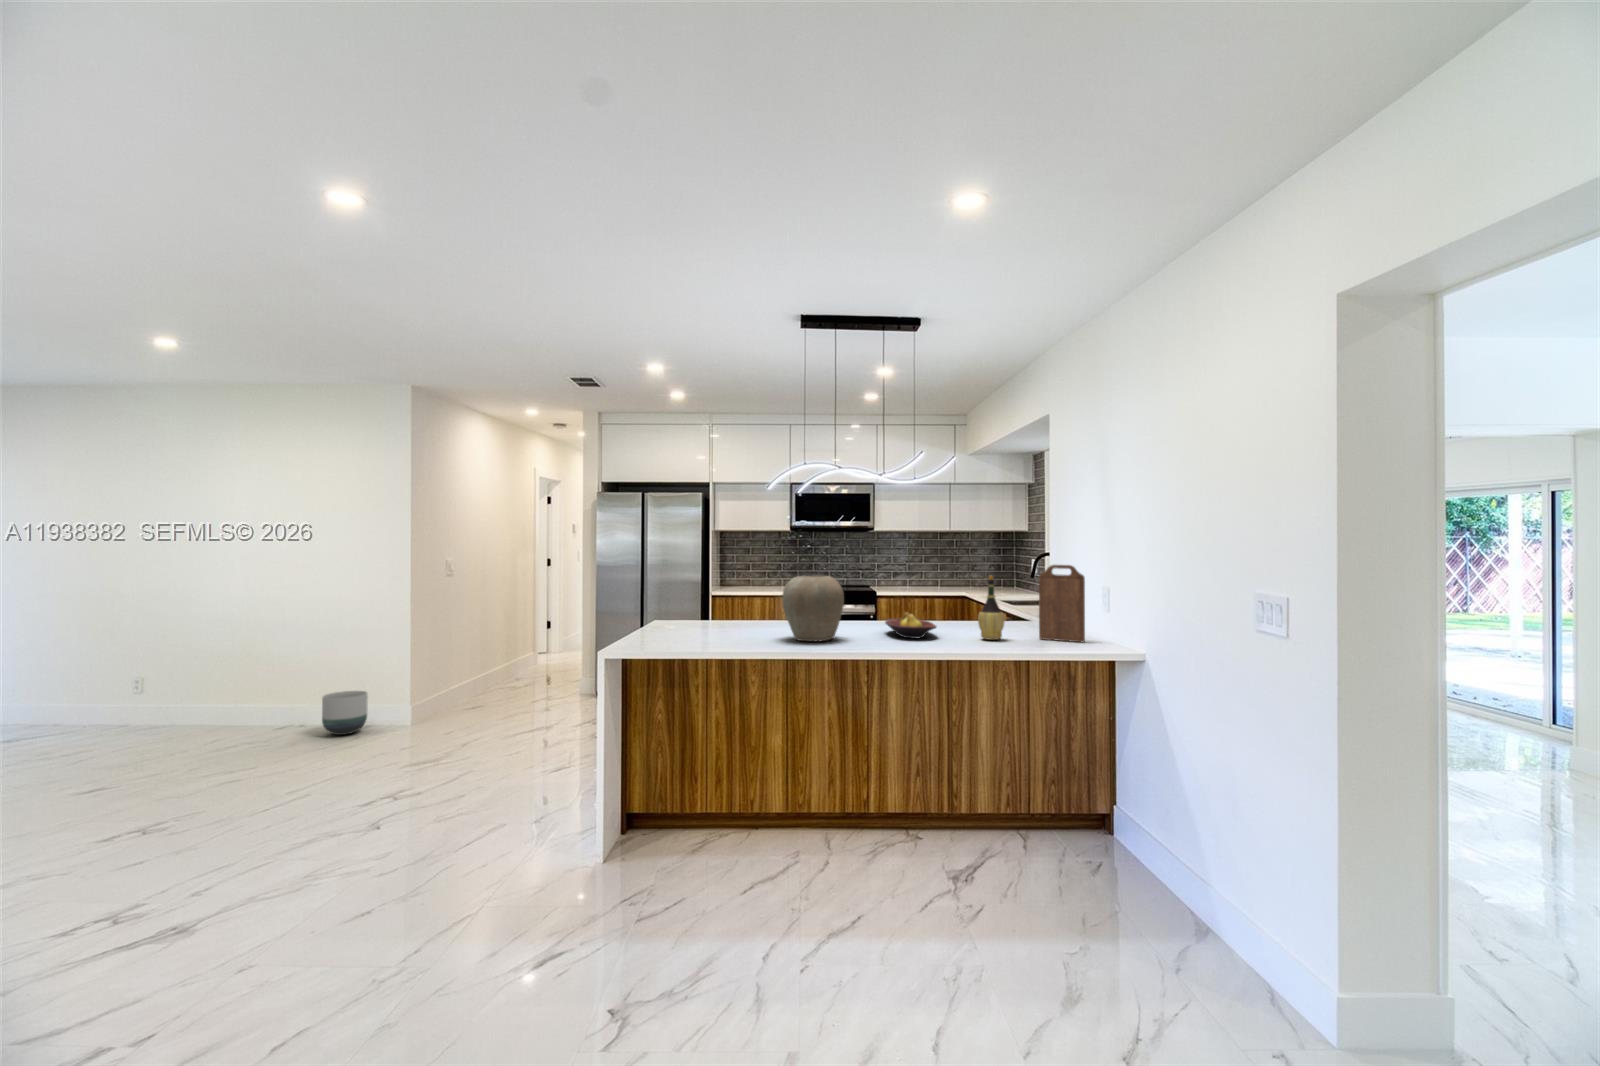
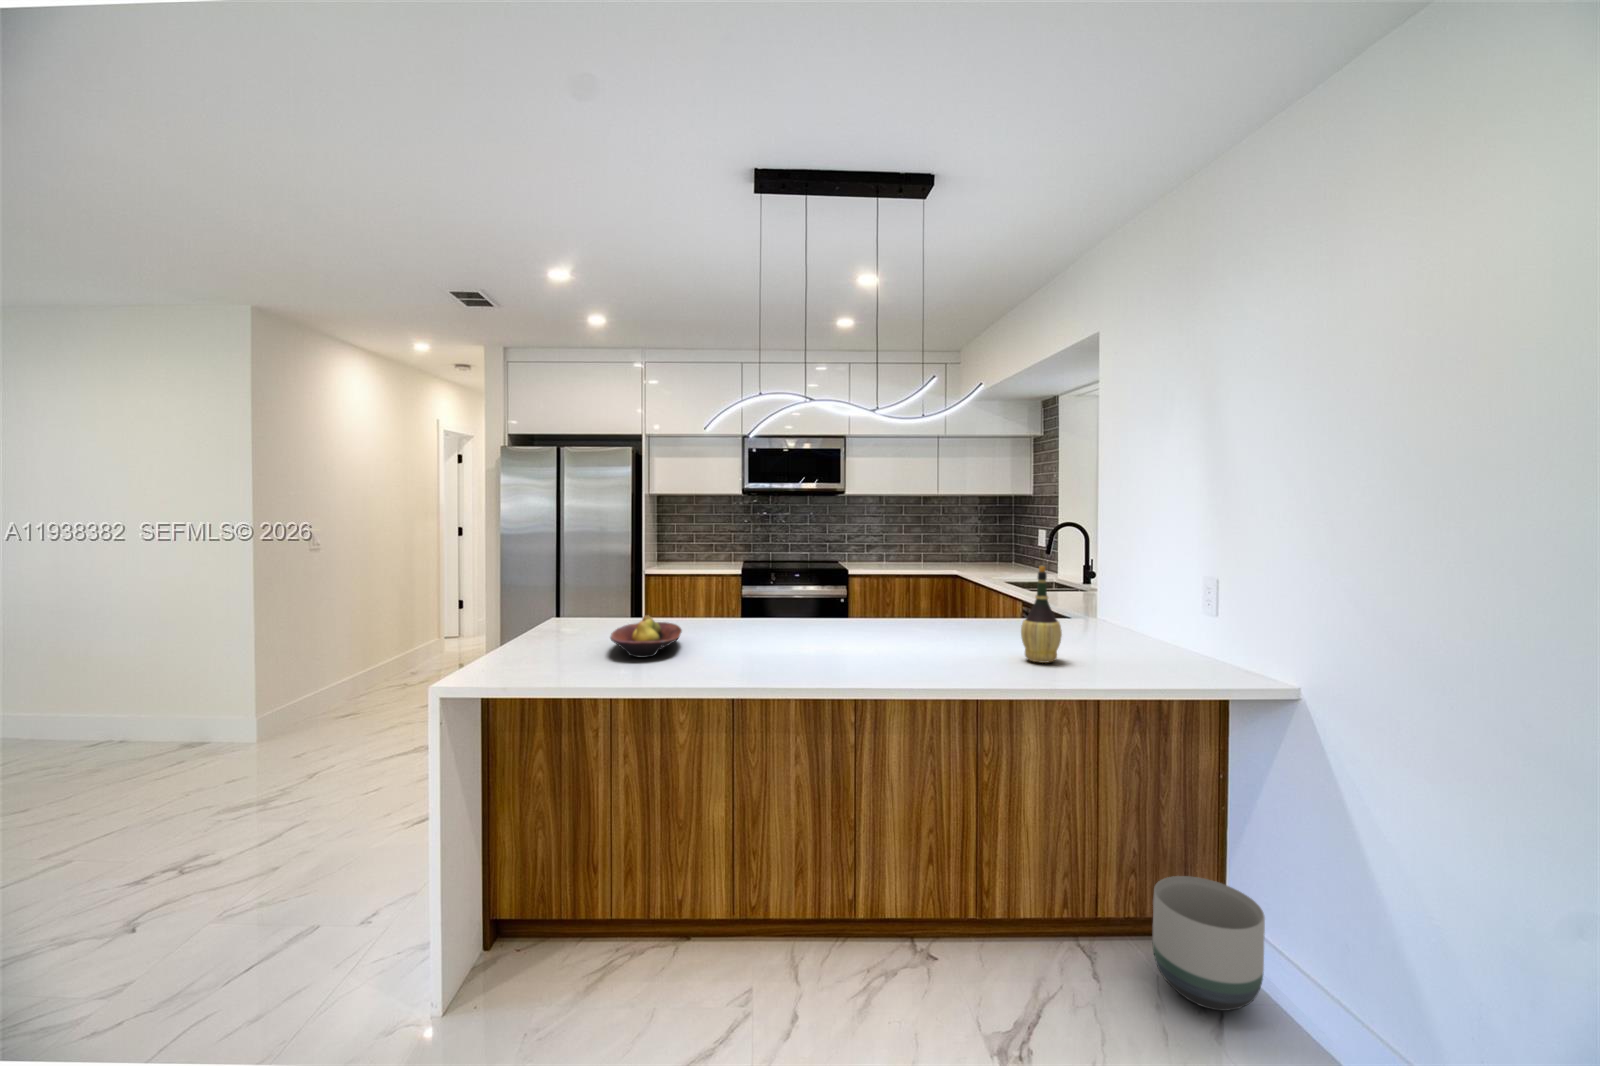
cutting board: present [1039,565,1085,642] -> none [1110,549,1186,667]
vase: present [782,576,844,641] -> none [727,566,821,669]
fruit bowl: present [885,612,936,639] -> present [610,615,682,658]
planter: present [322,691,368,735] -> present [1152,876,1265,1011]

